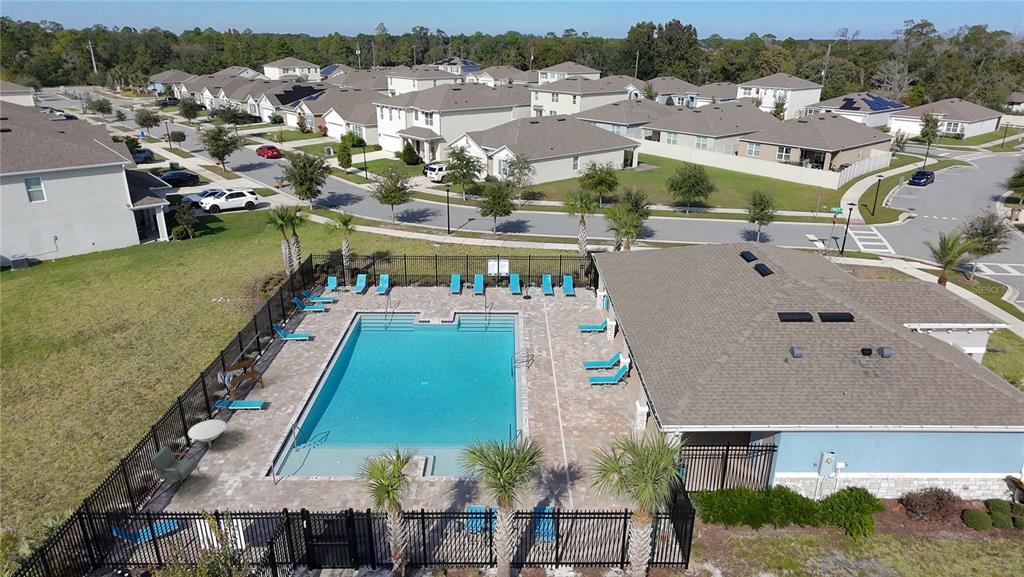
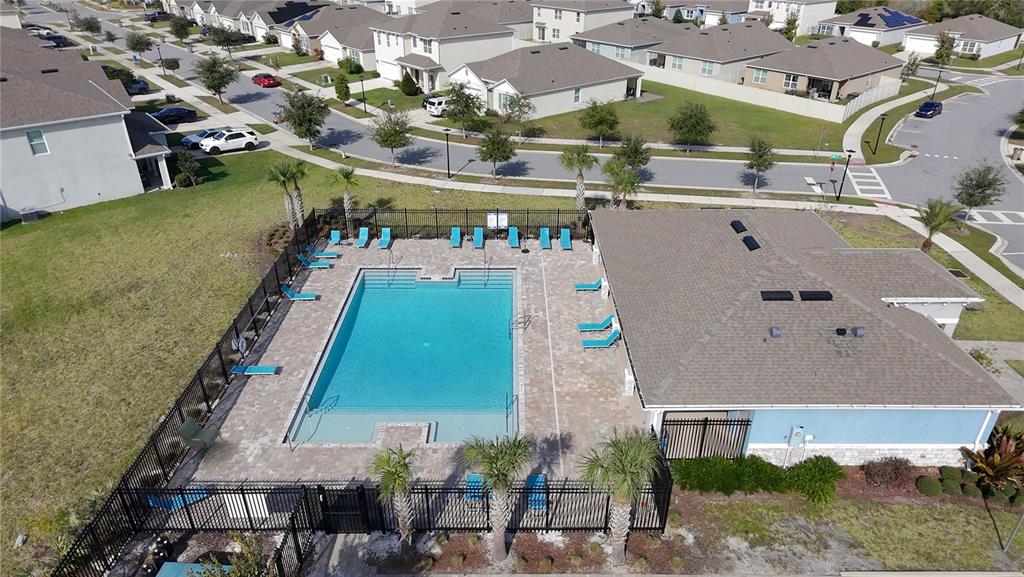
bench: present [225,359,264,399] -> none [237,325,276,364]
round table: present [188,420,226,449] -> none [209,387,243,416]

